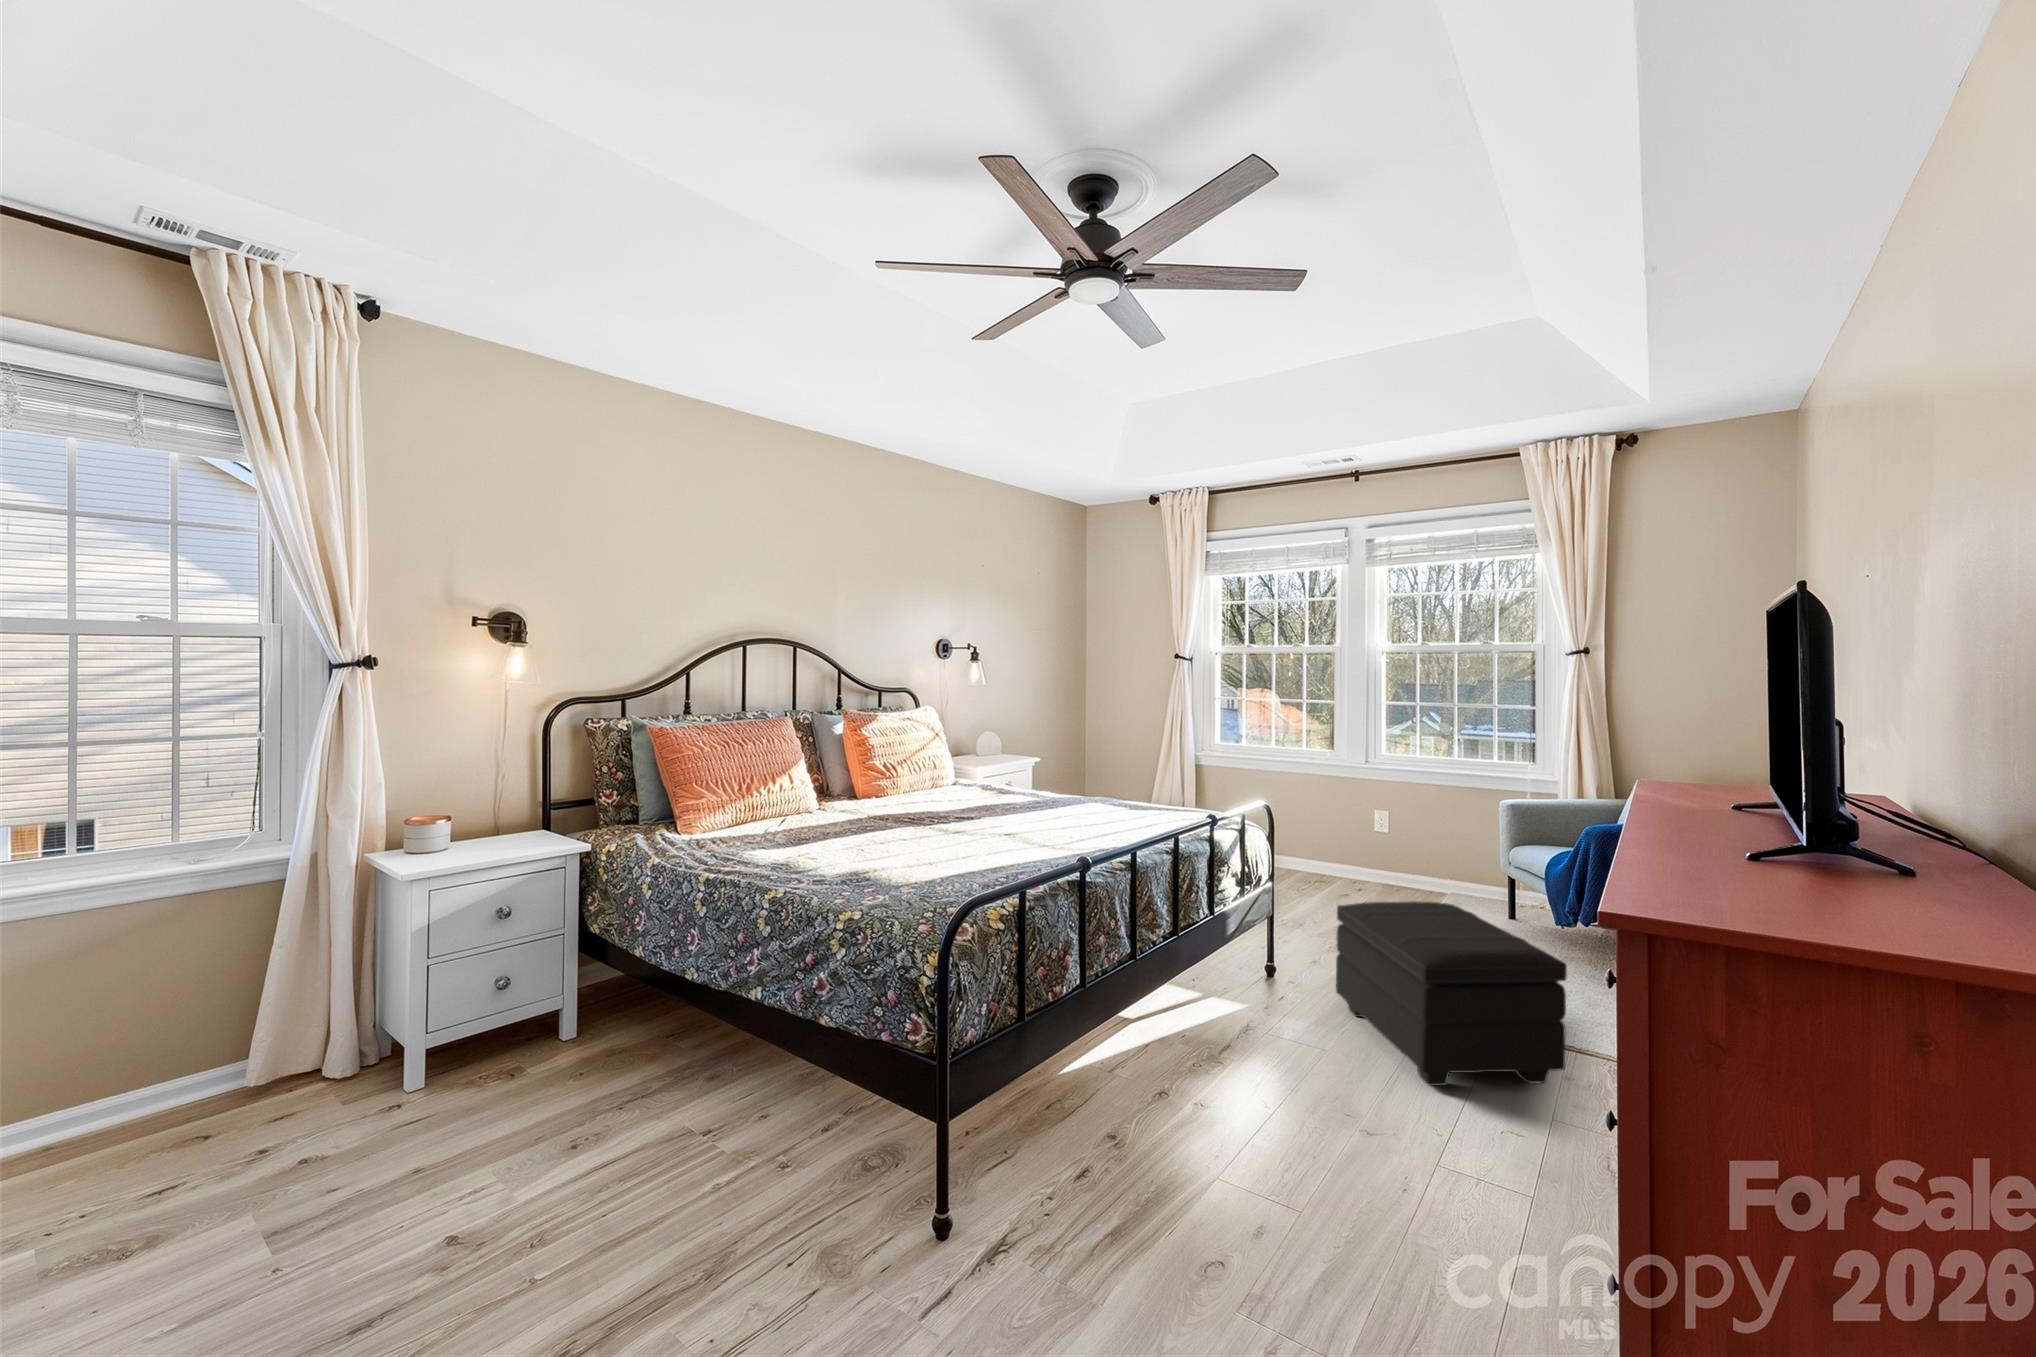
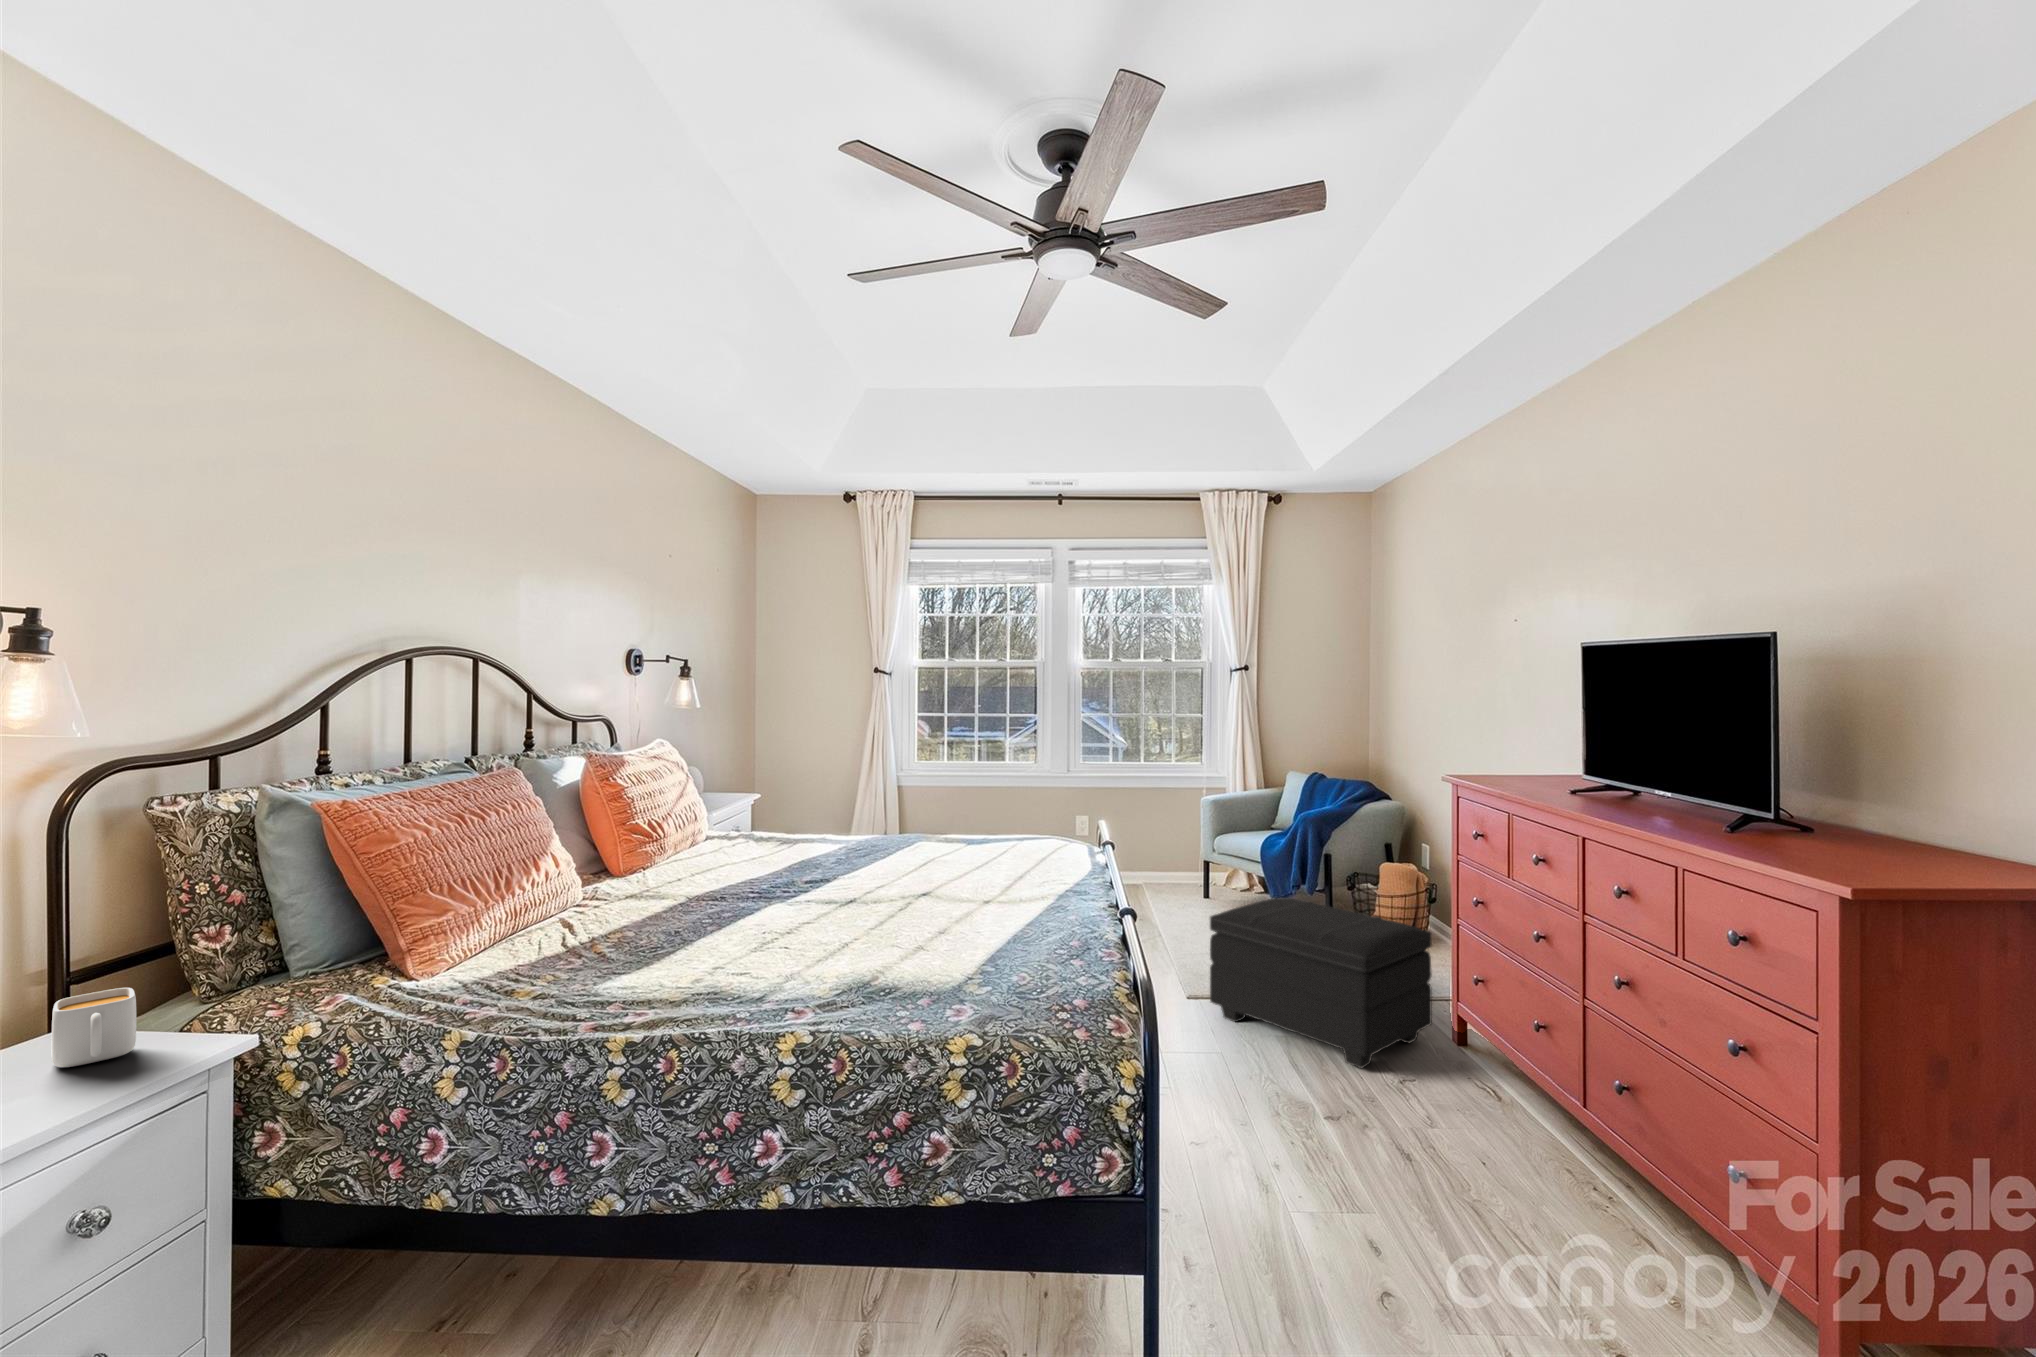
mug: none [513,812,547,844] -> present [51,988,136,1067]

